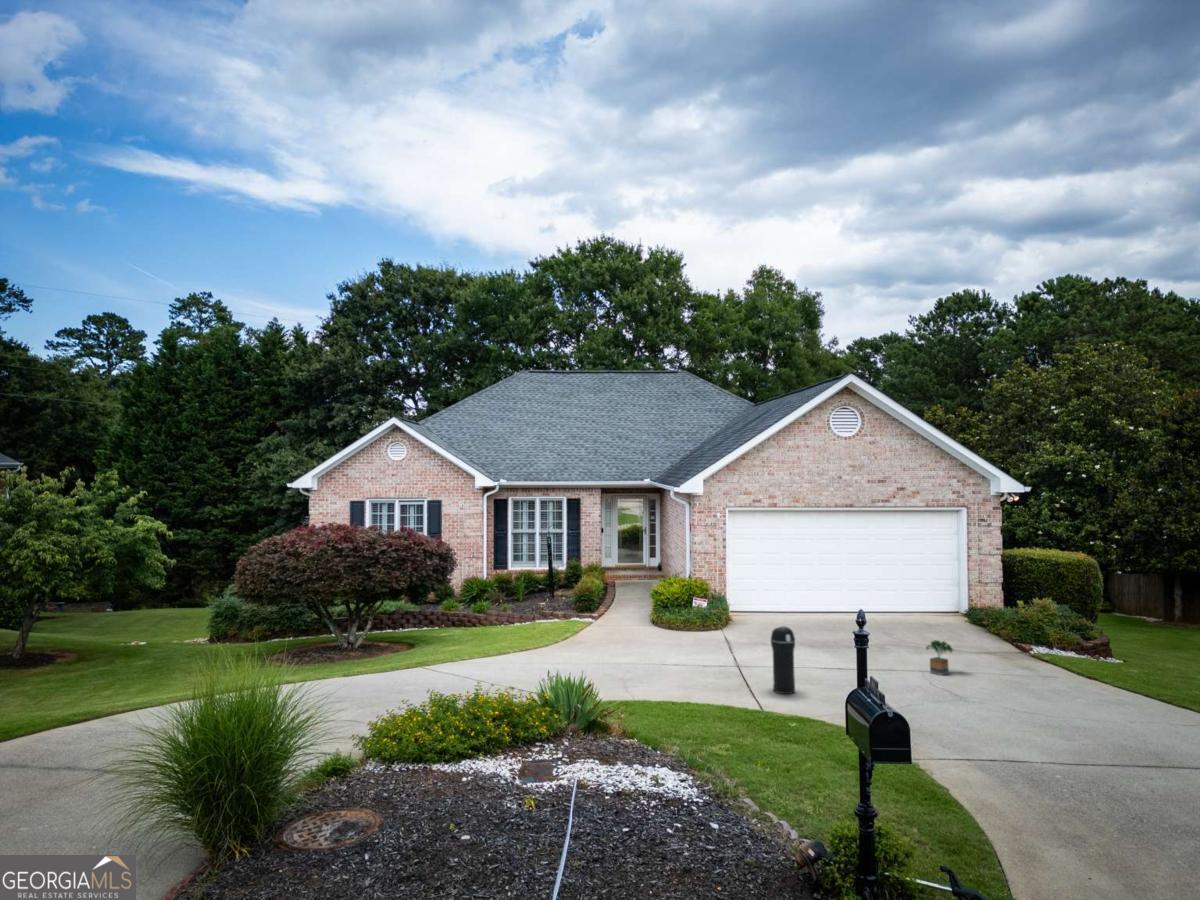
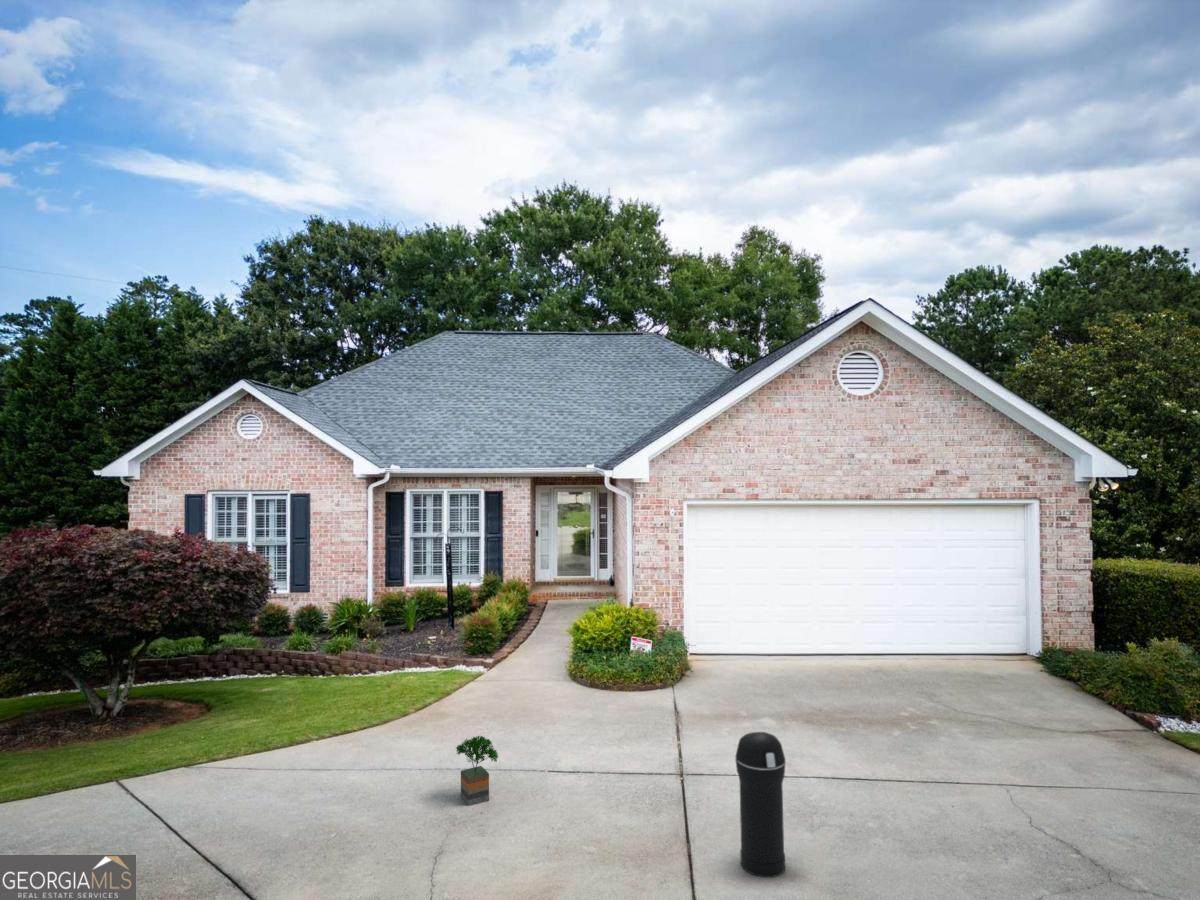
potted tree: present [927,640,953,676] -> present [456,736,498,806]

